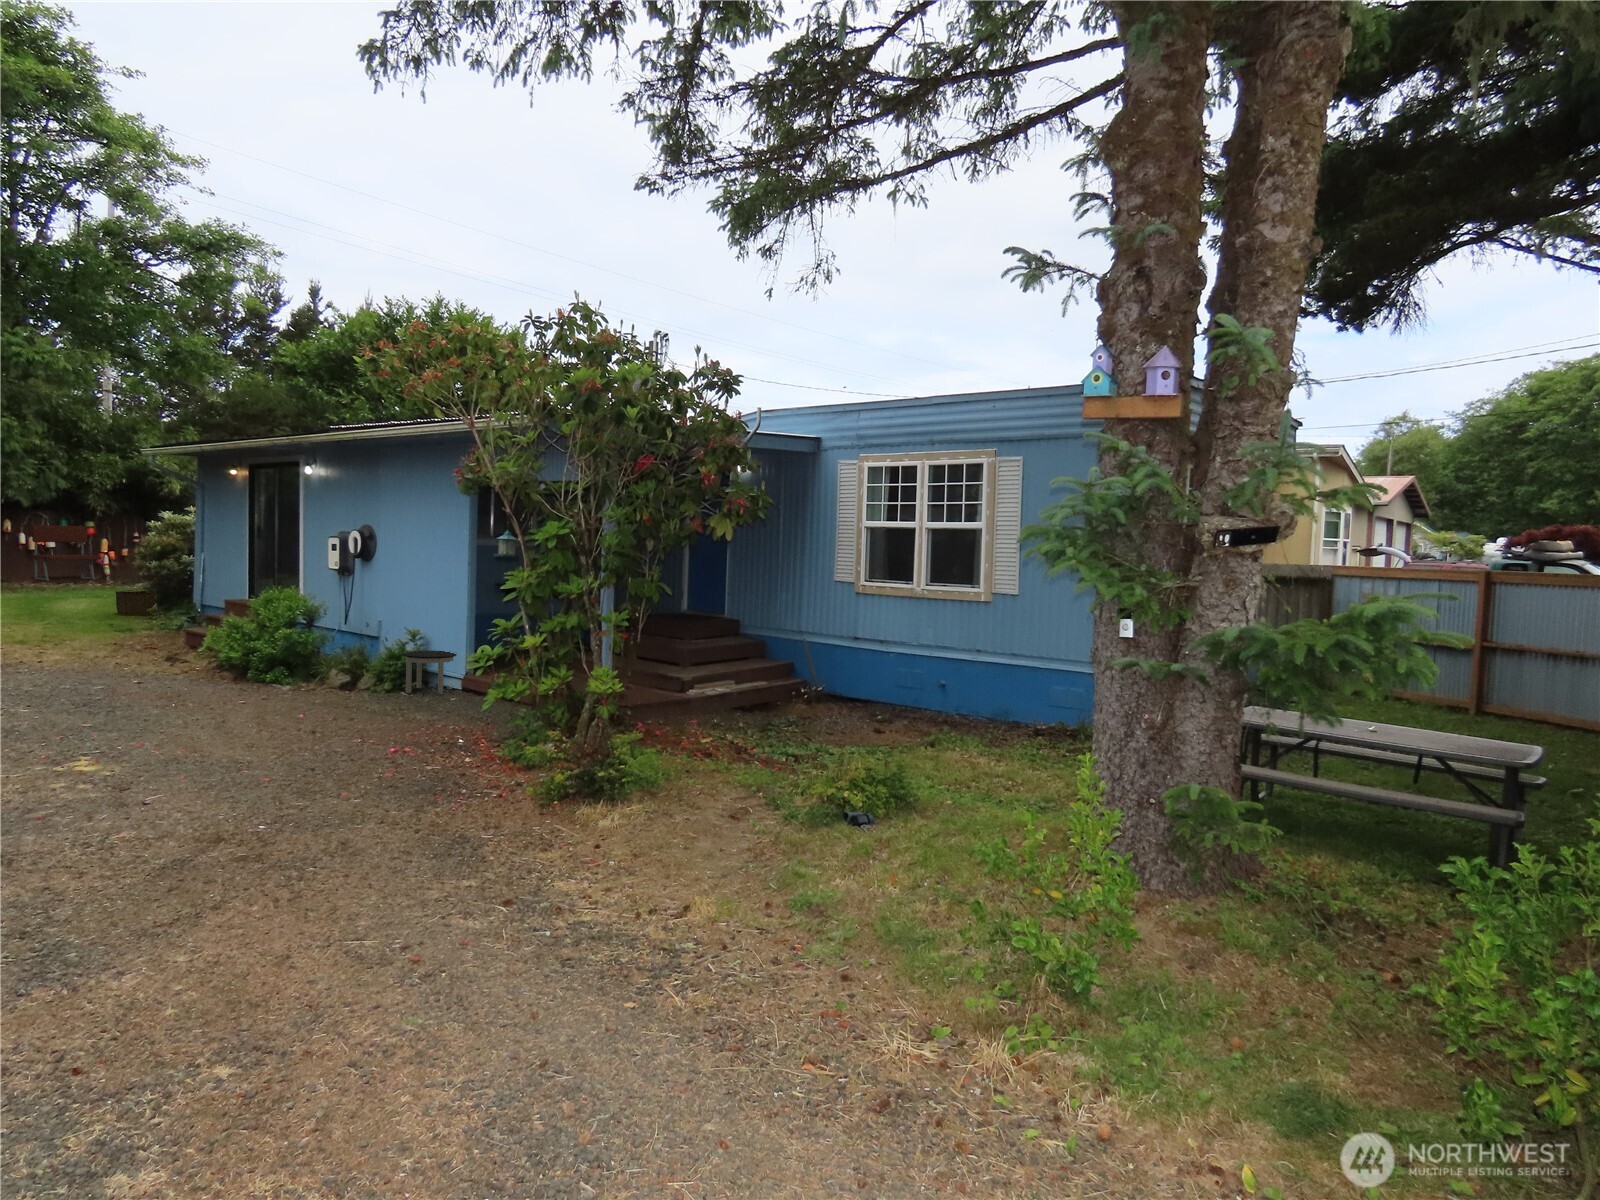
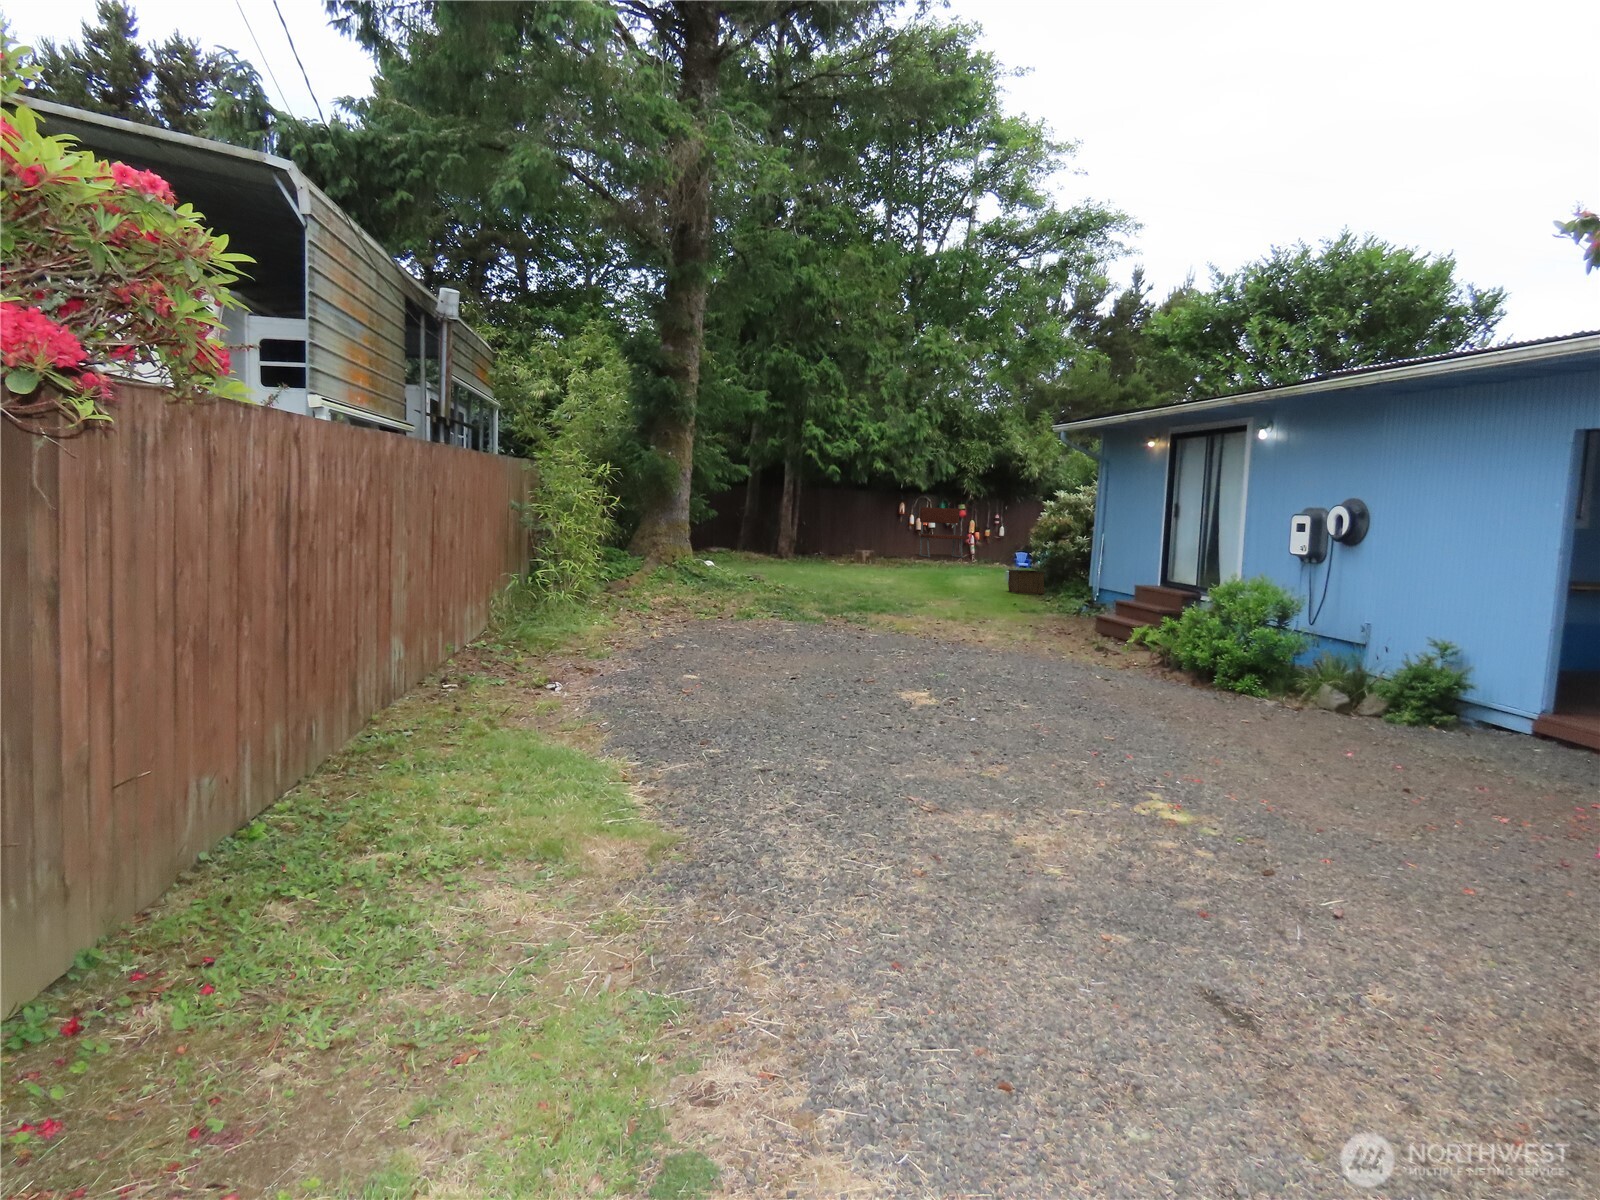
round table: present [404,651,456,694] -> none [1455,673,1542,742]

